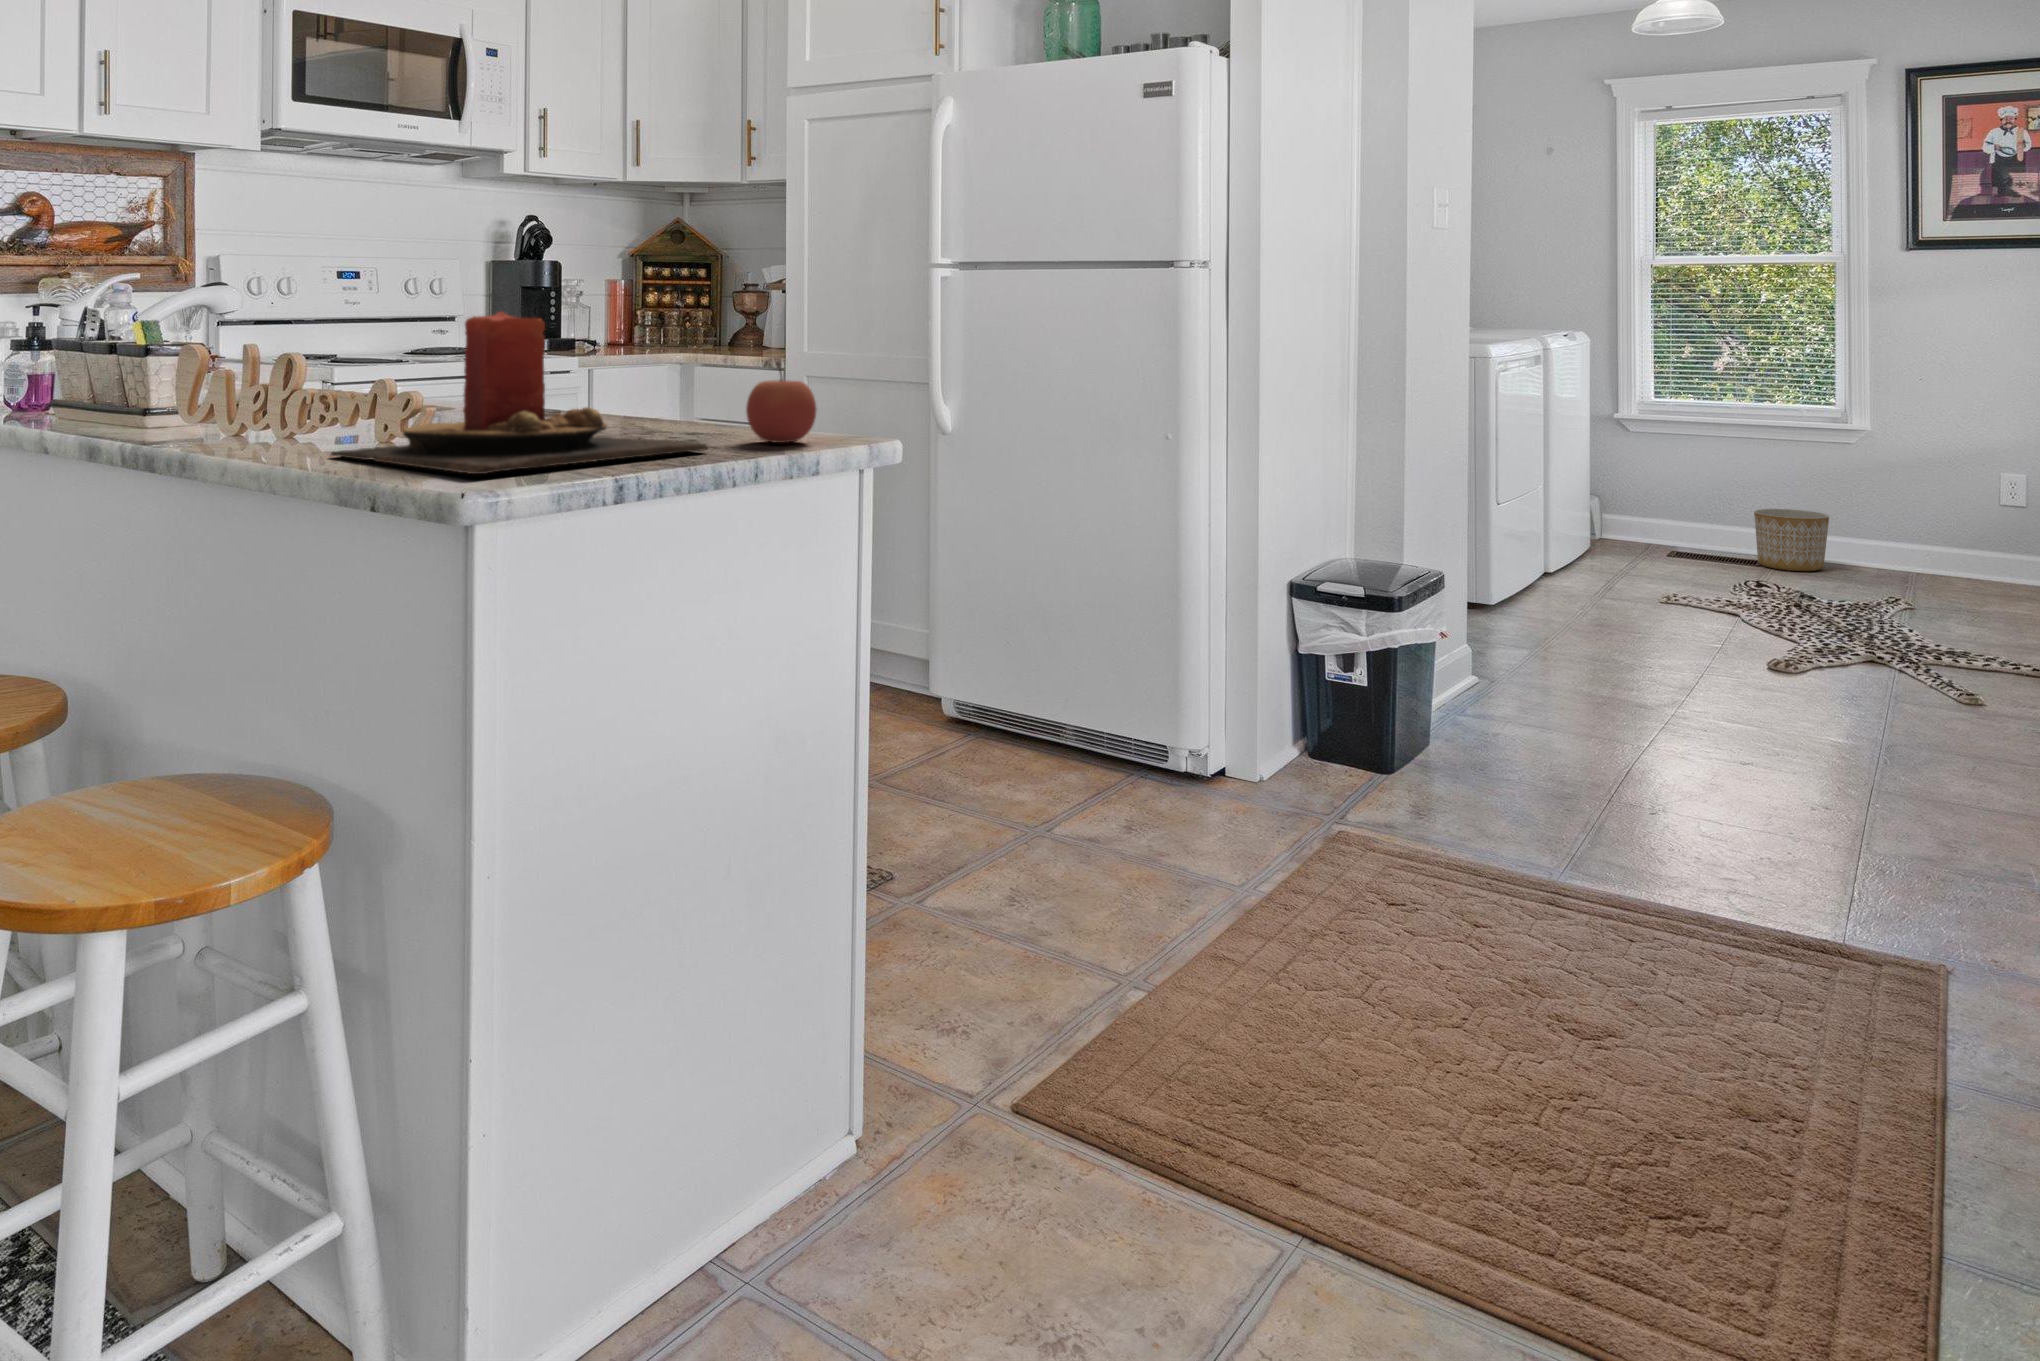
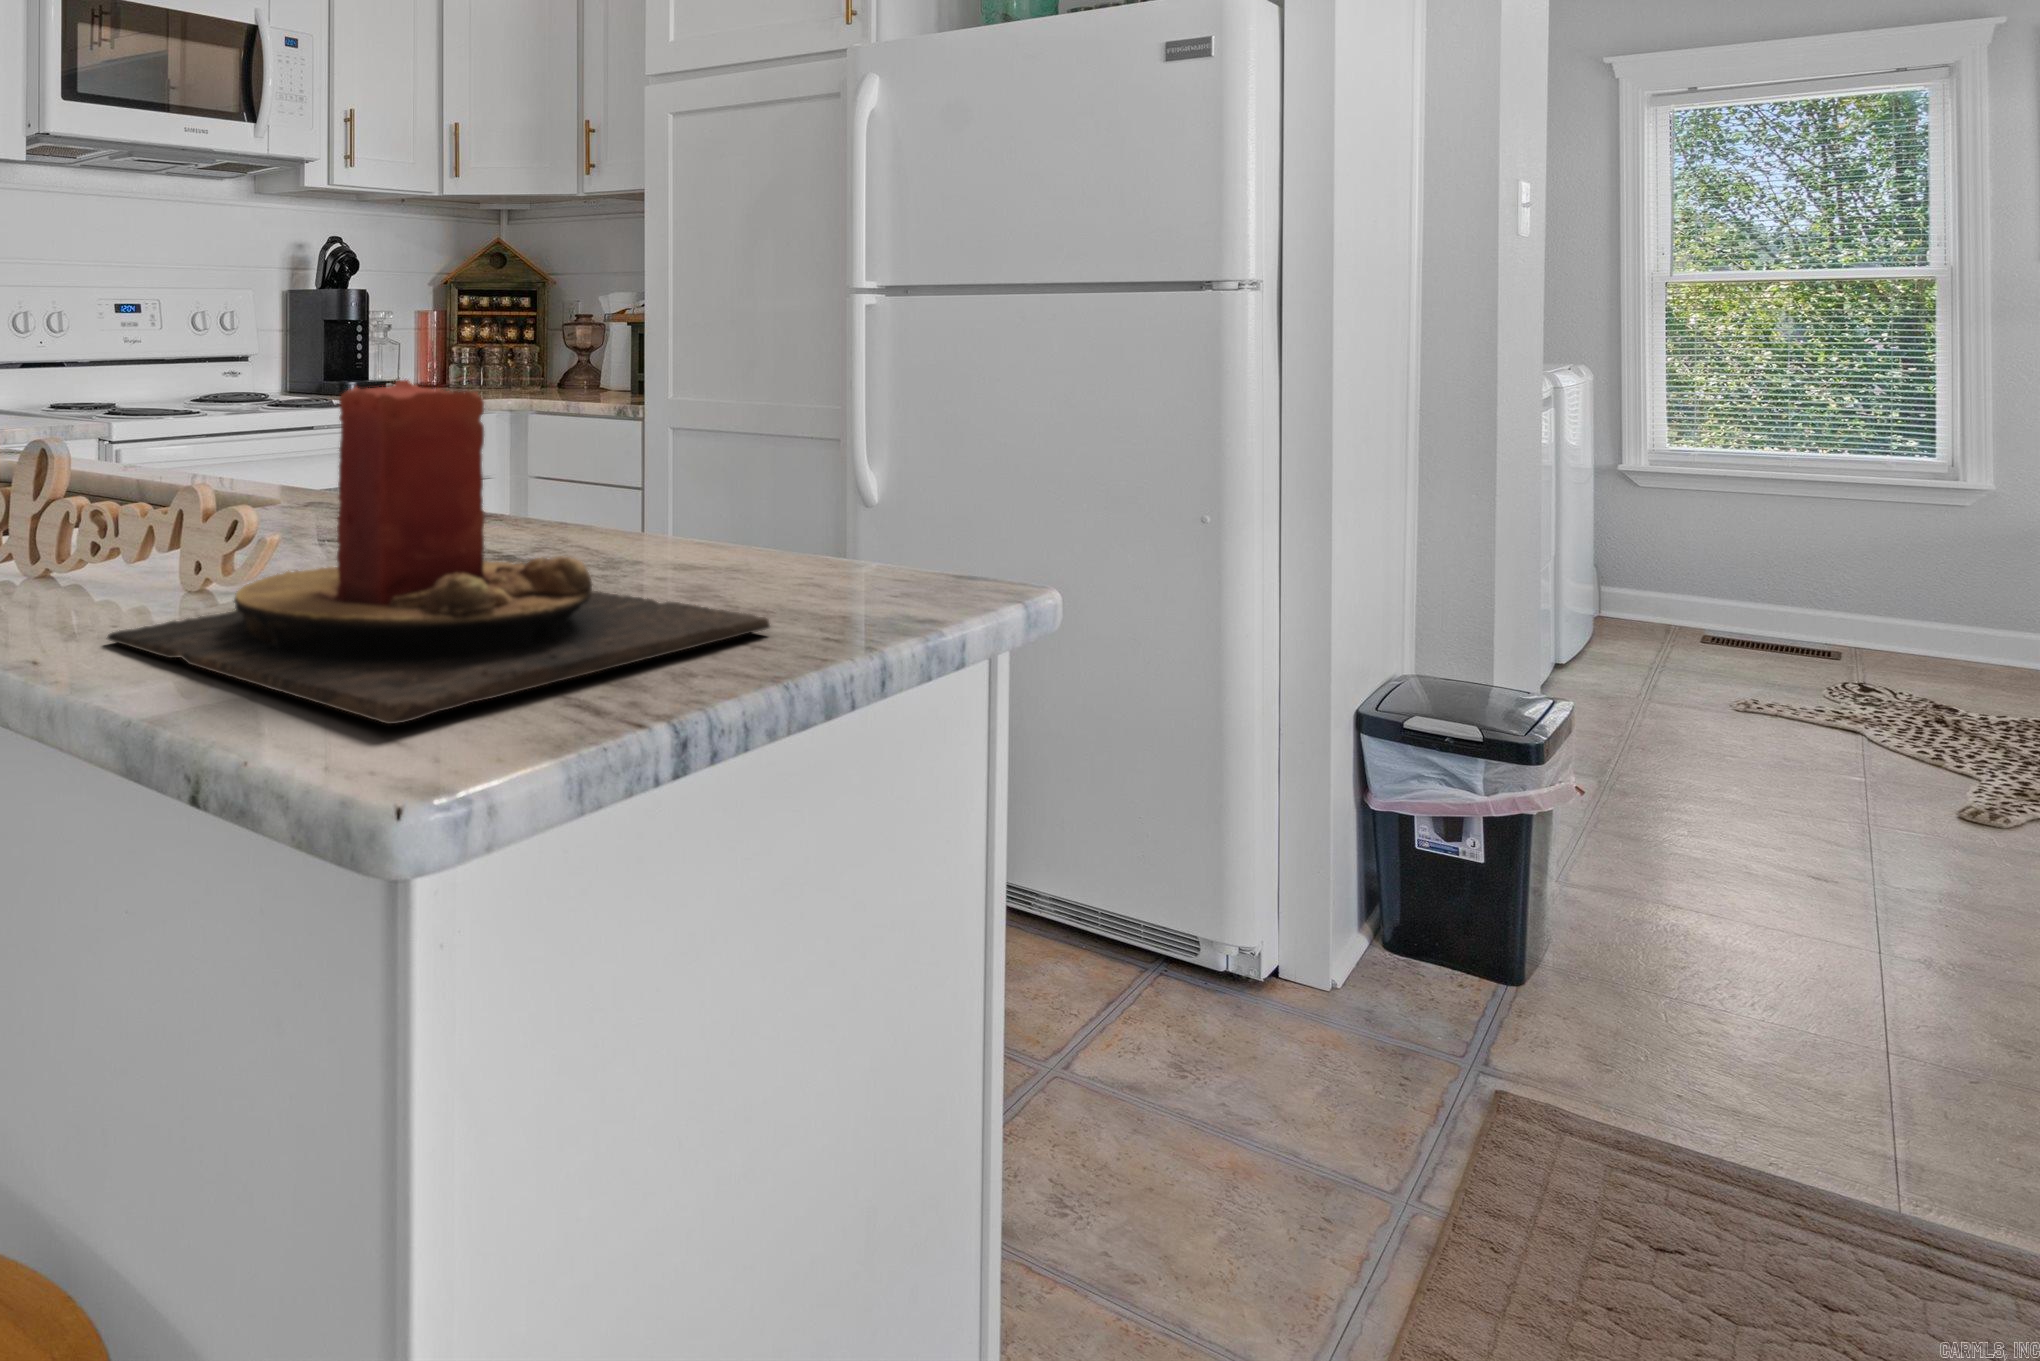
apple: present [746,363,816,443] -> none [804,459,933,604]
planter: present [1754,509,1829,571] -> none [1834,586,1946,669]

